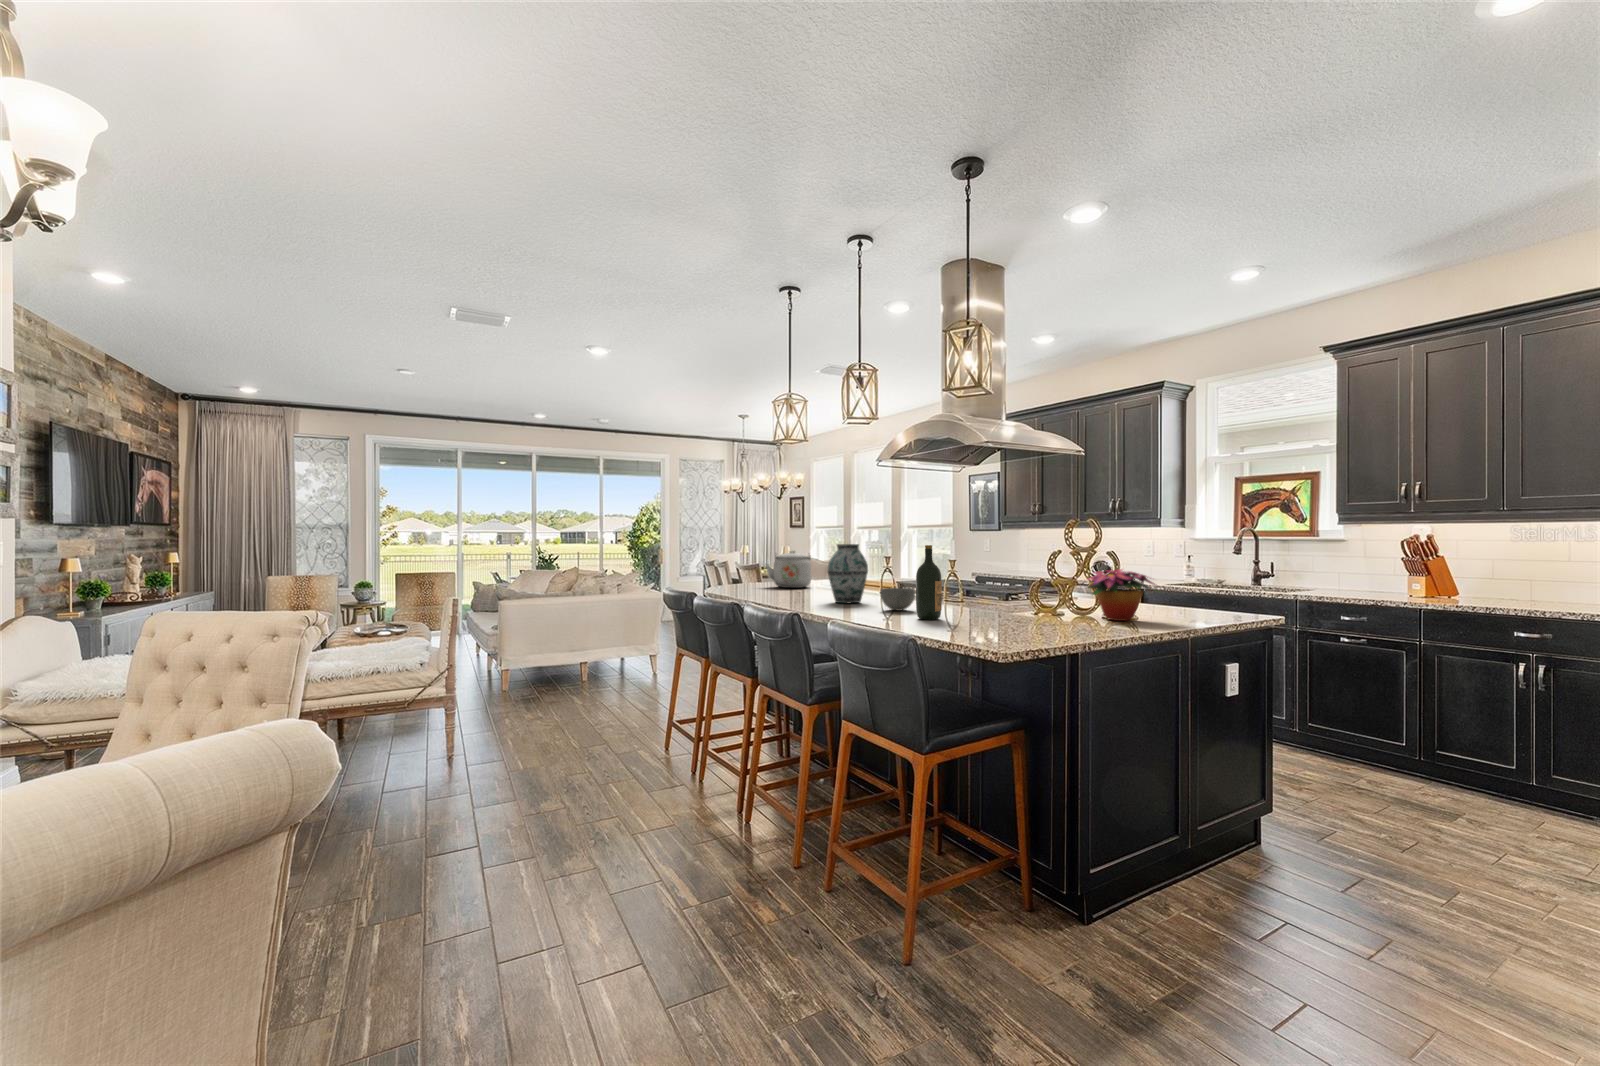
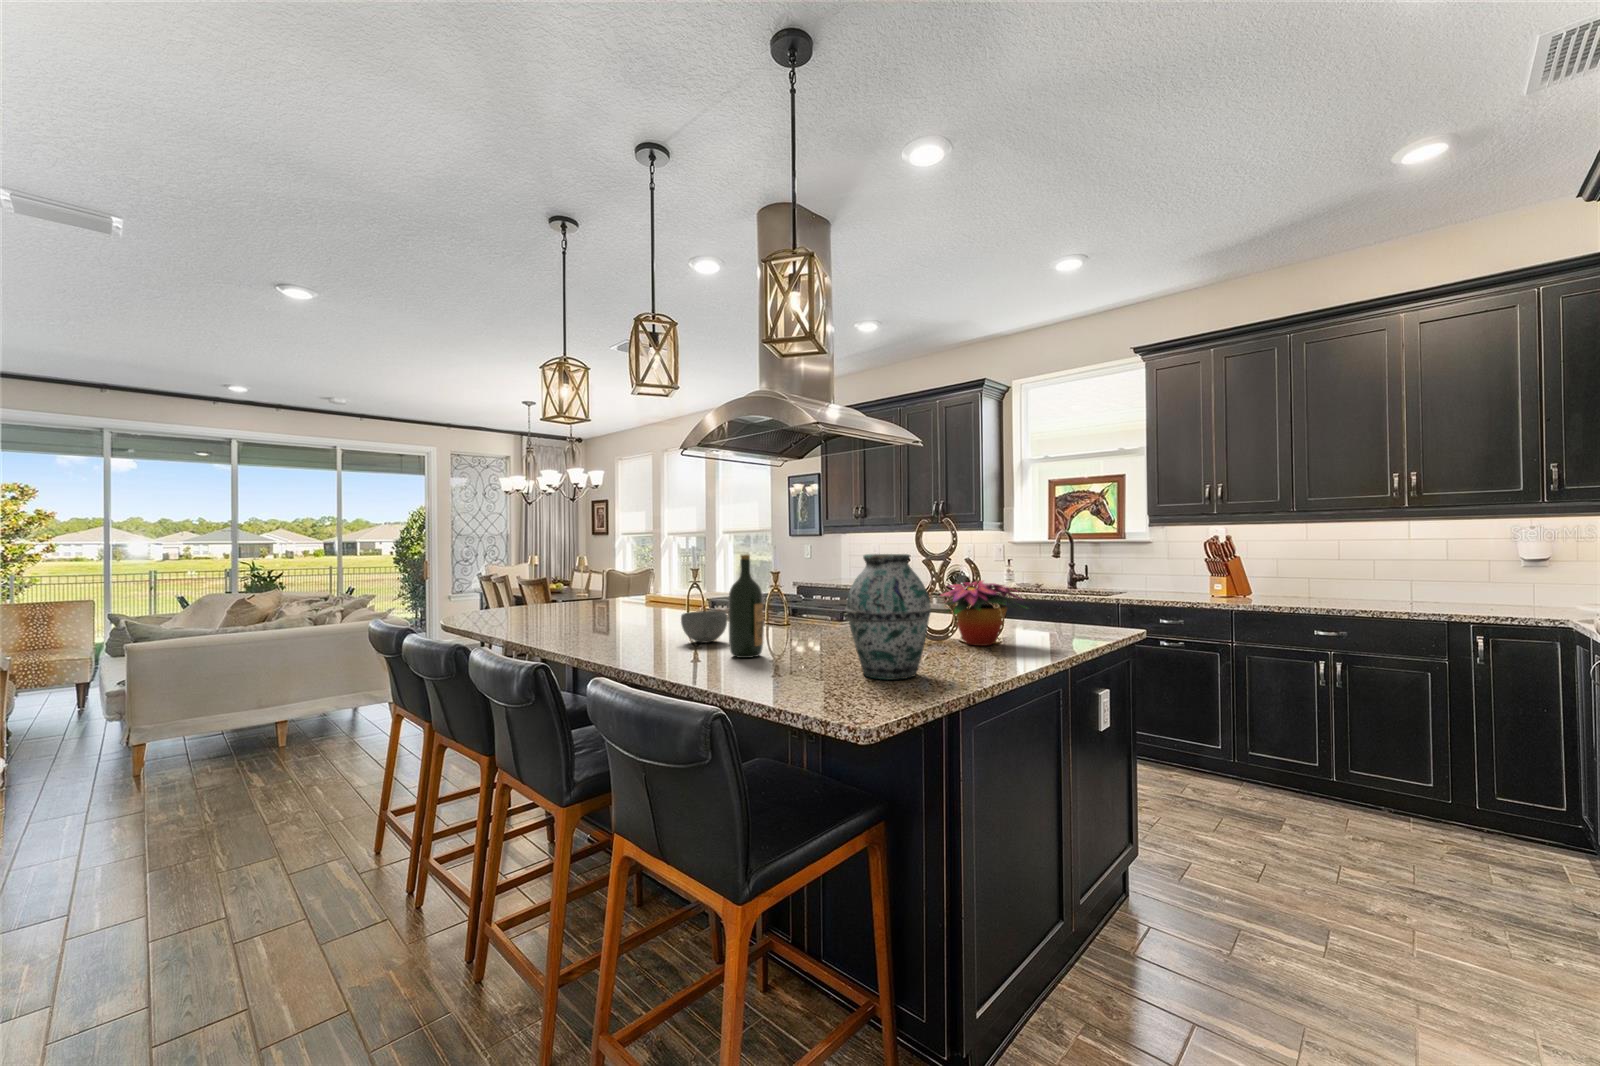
vase: present [827,544,868,603] -> present [846,554,931,680]
kettle: present [766,551,811,588] -> none [536,562,598,610]

